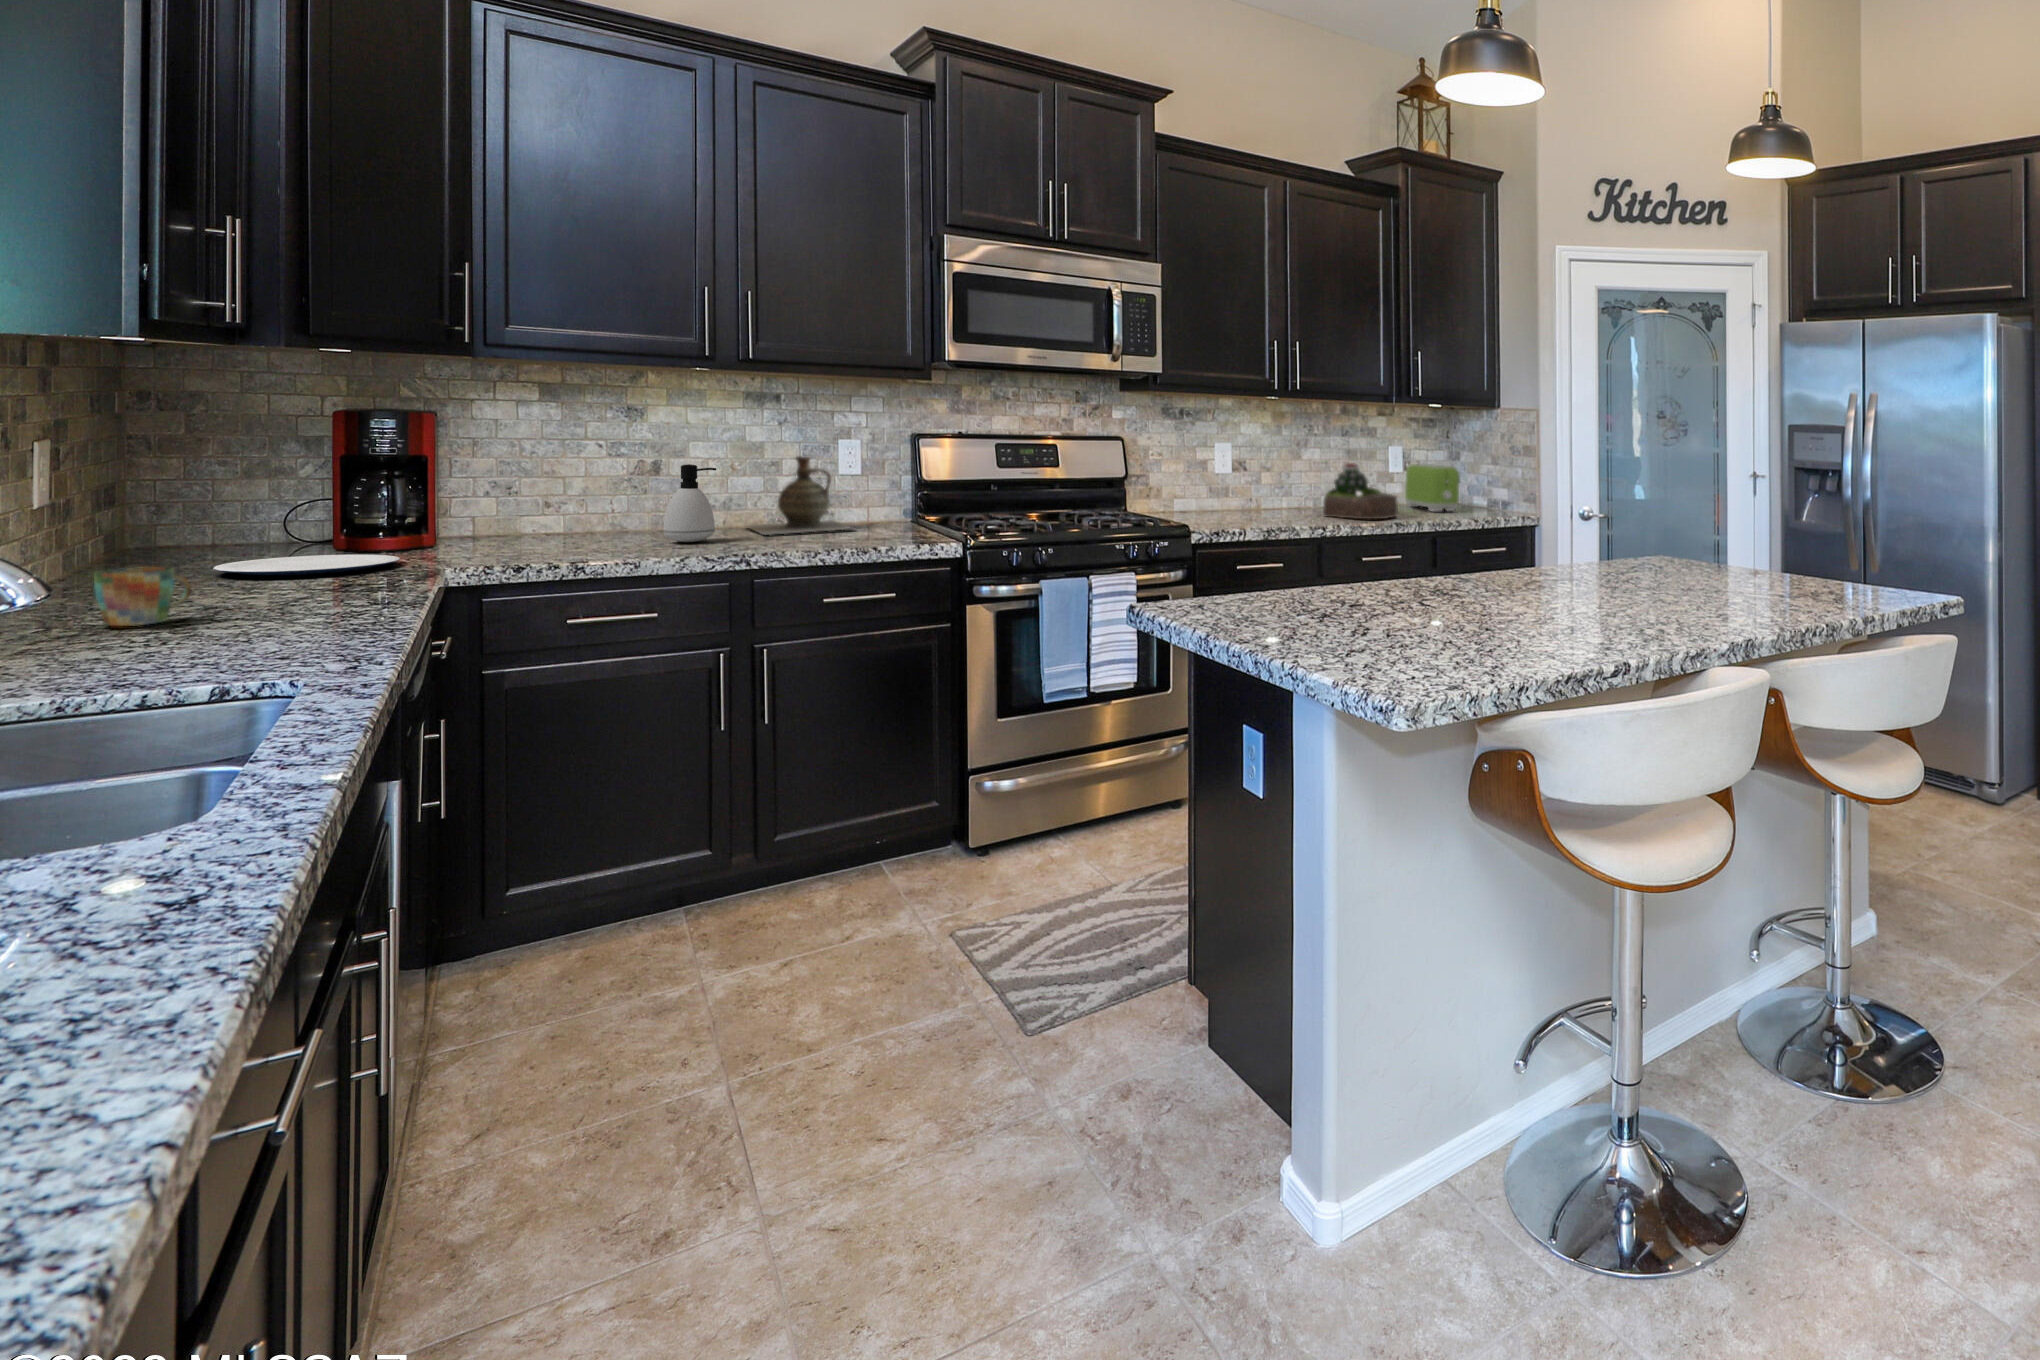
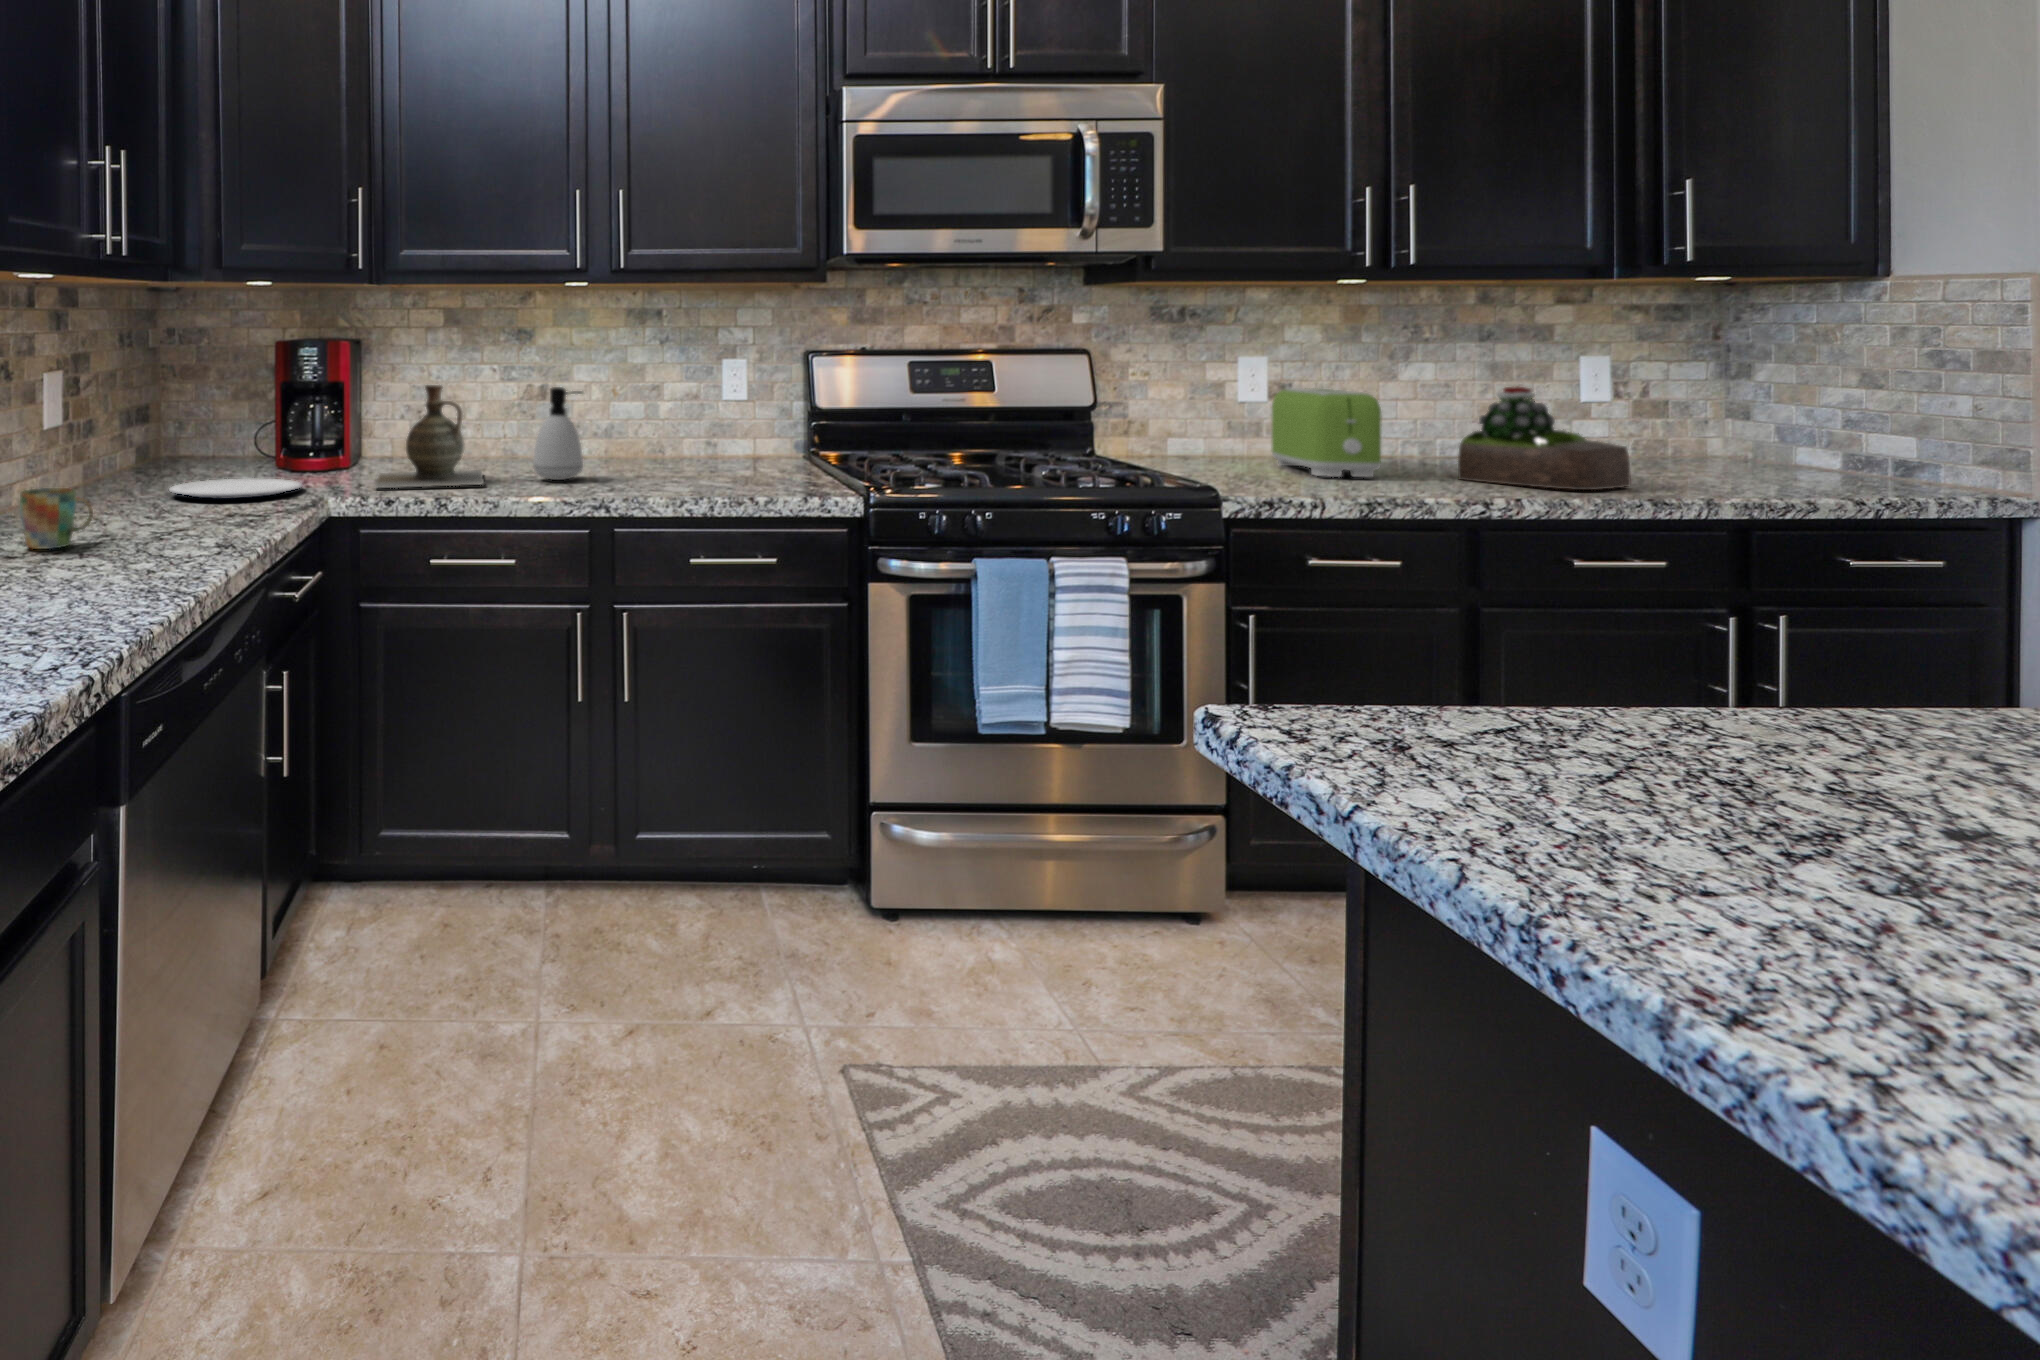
ceramic jug: present [747,456,853,535] -> present [375,385,484,488]
toaster: present [1405,464,1459,511] -> present [1272,388,1381,477]

